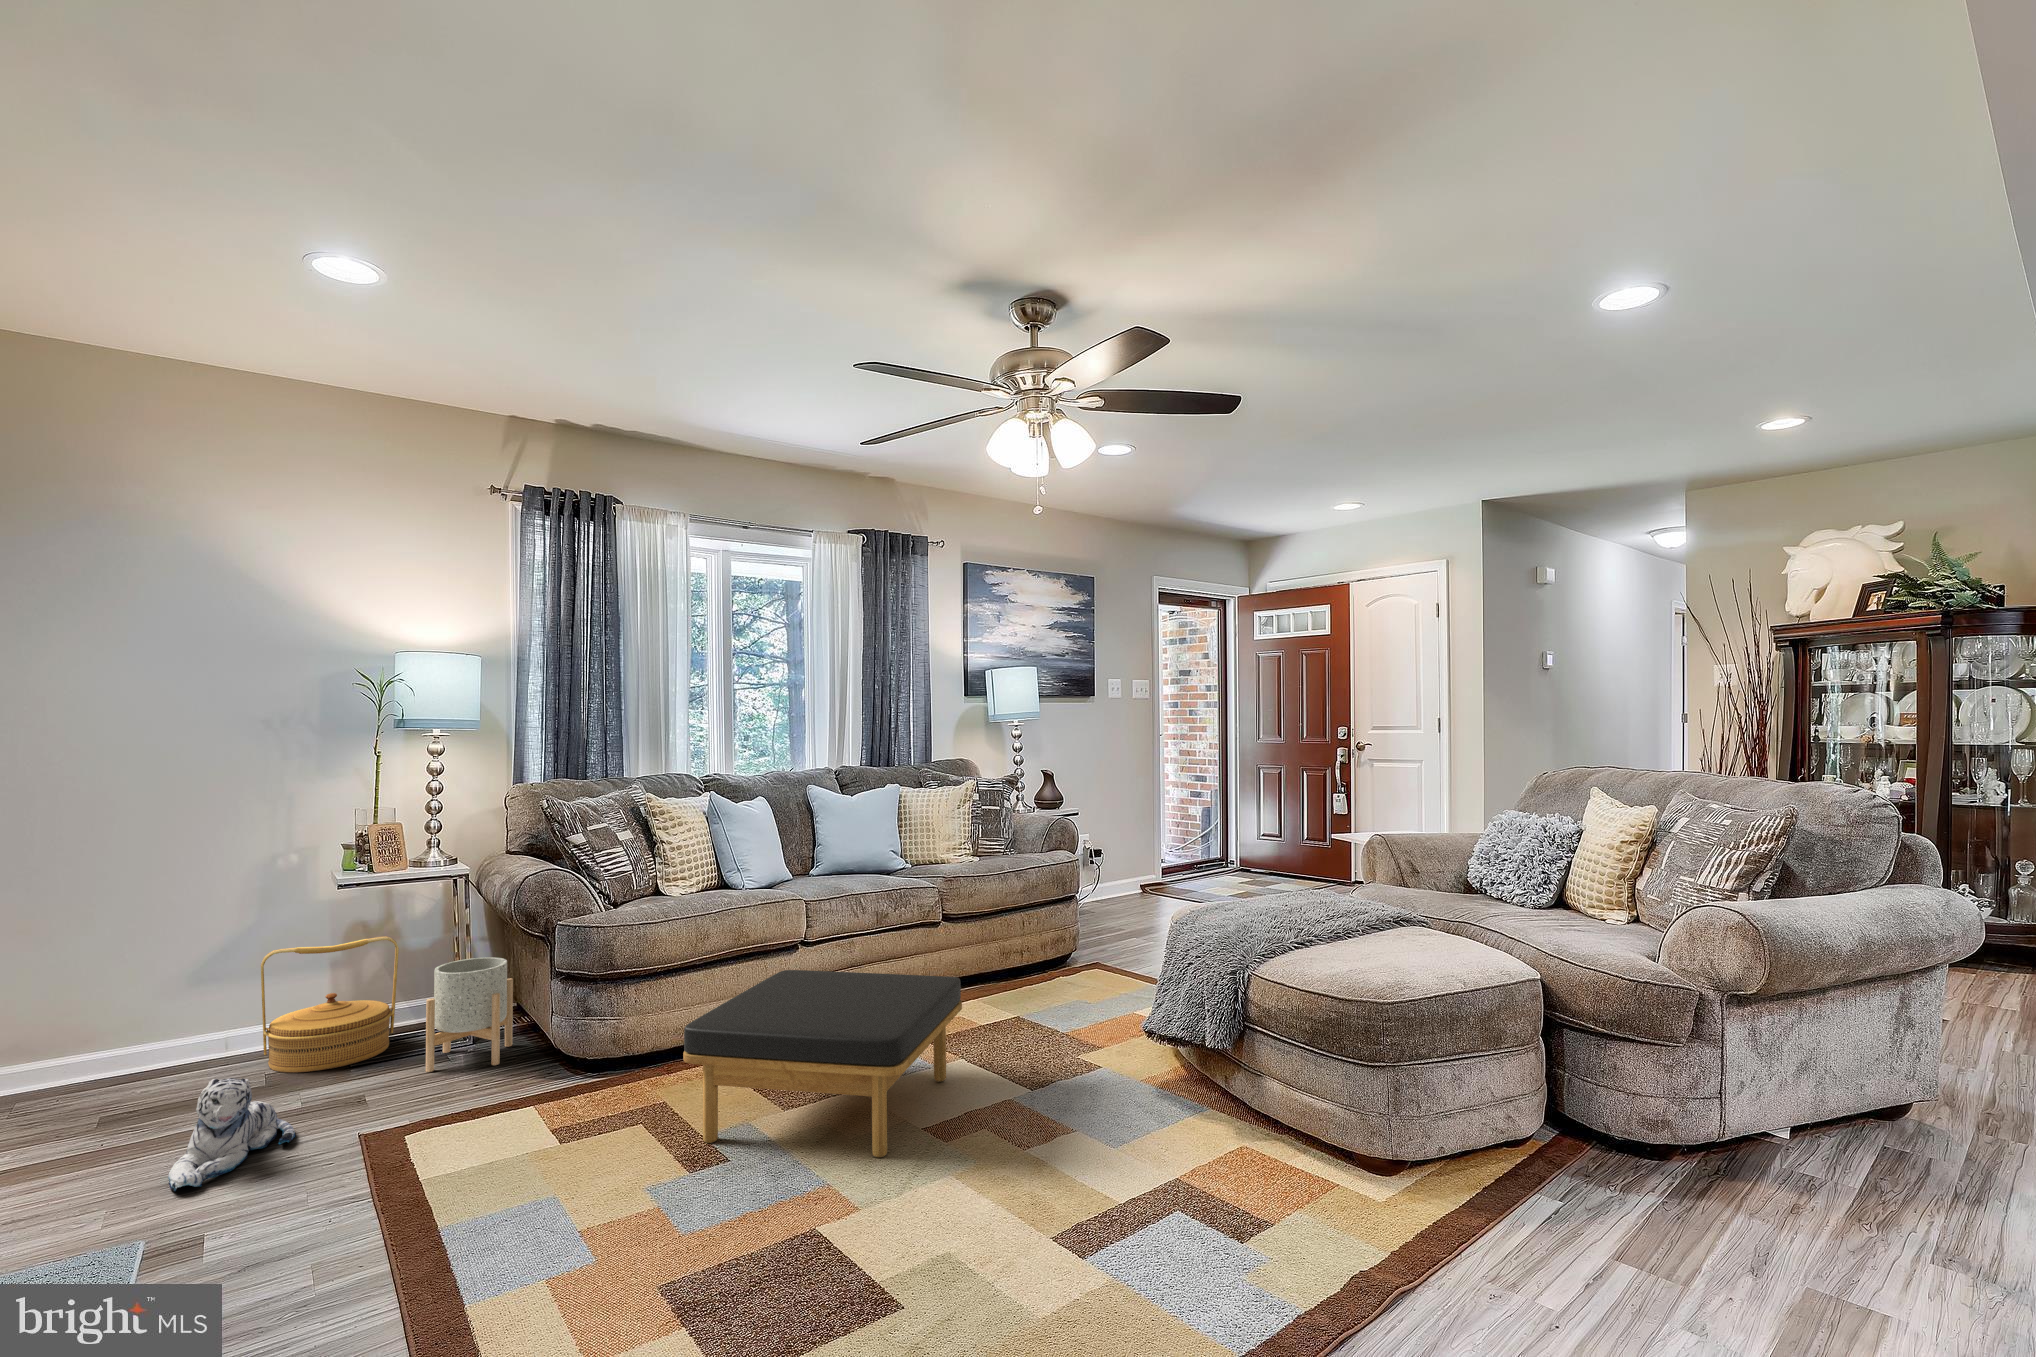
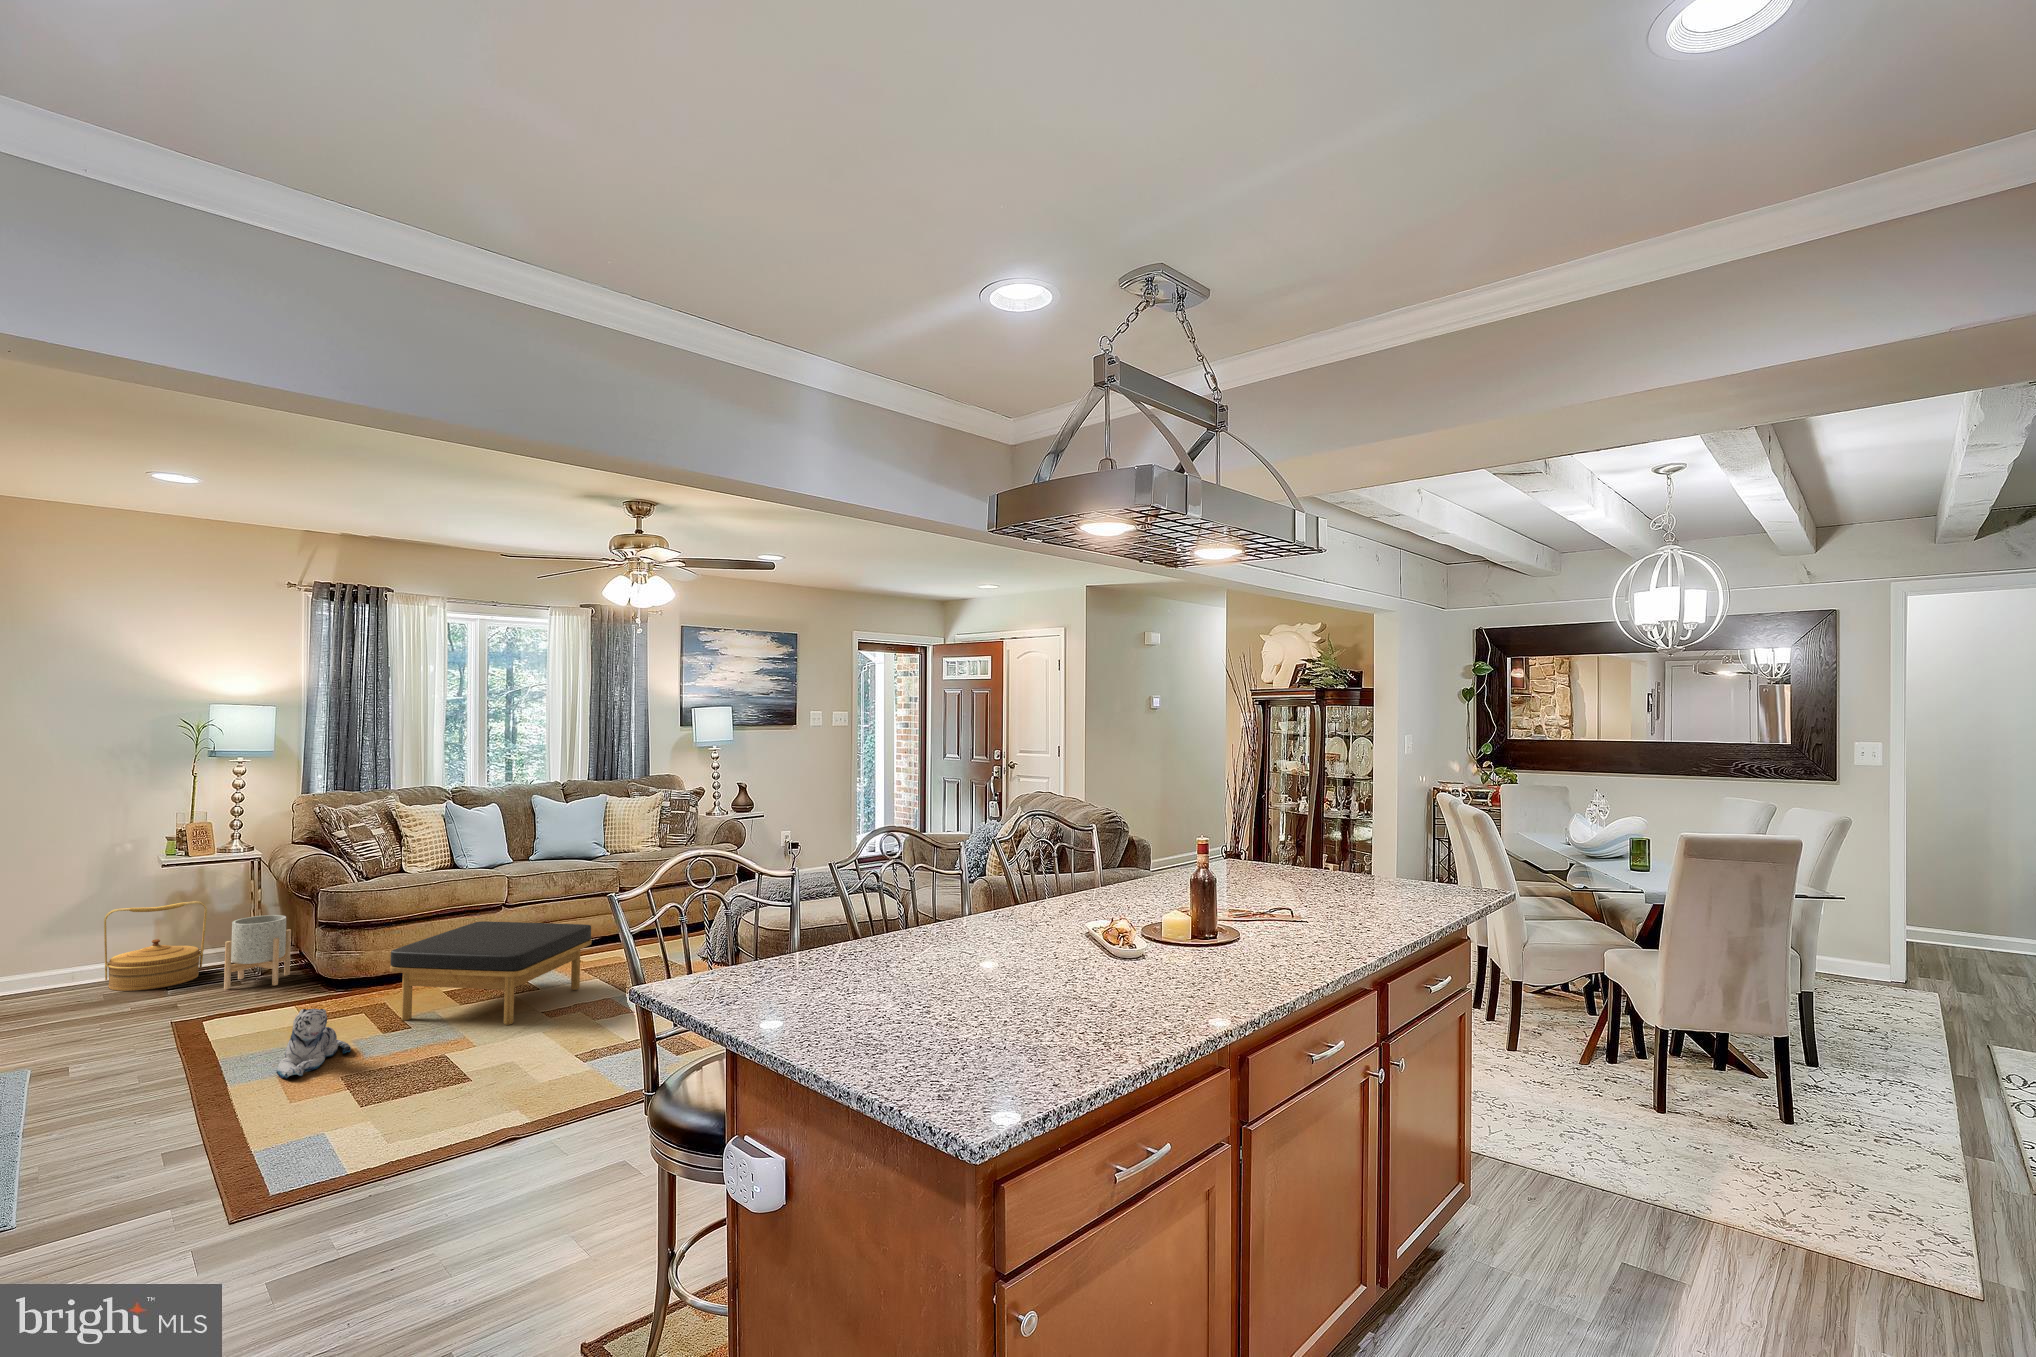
plush toy: present [168,1078,295,1191] -> present [277,1008,351,1079]

